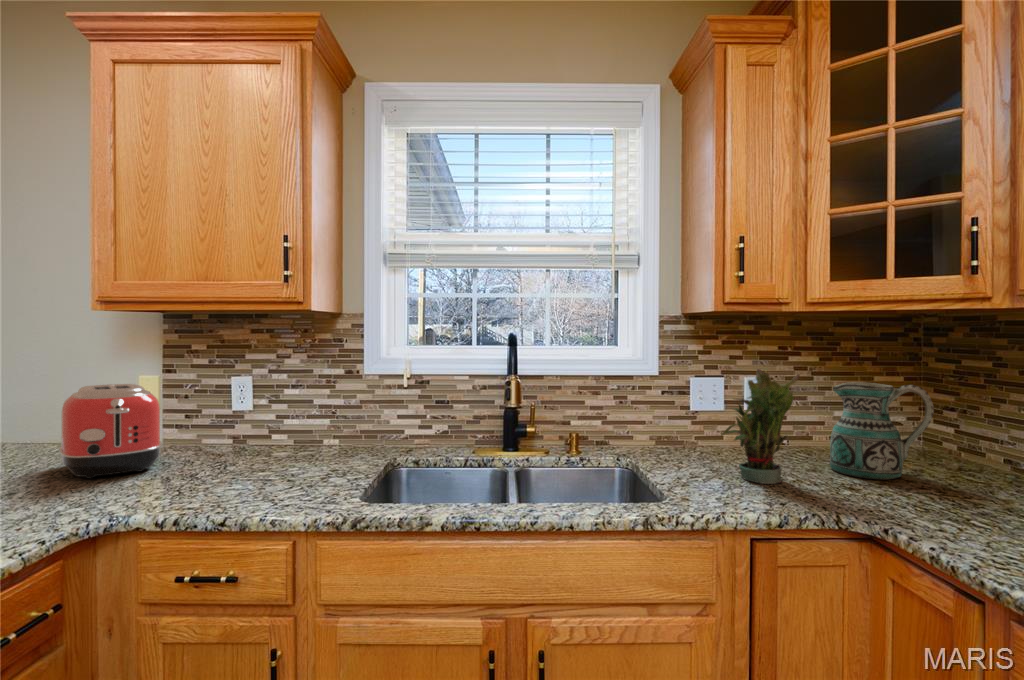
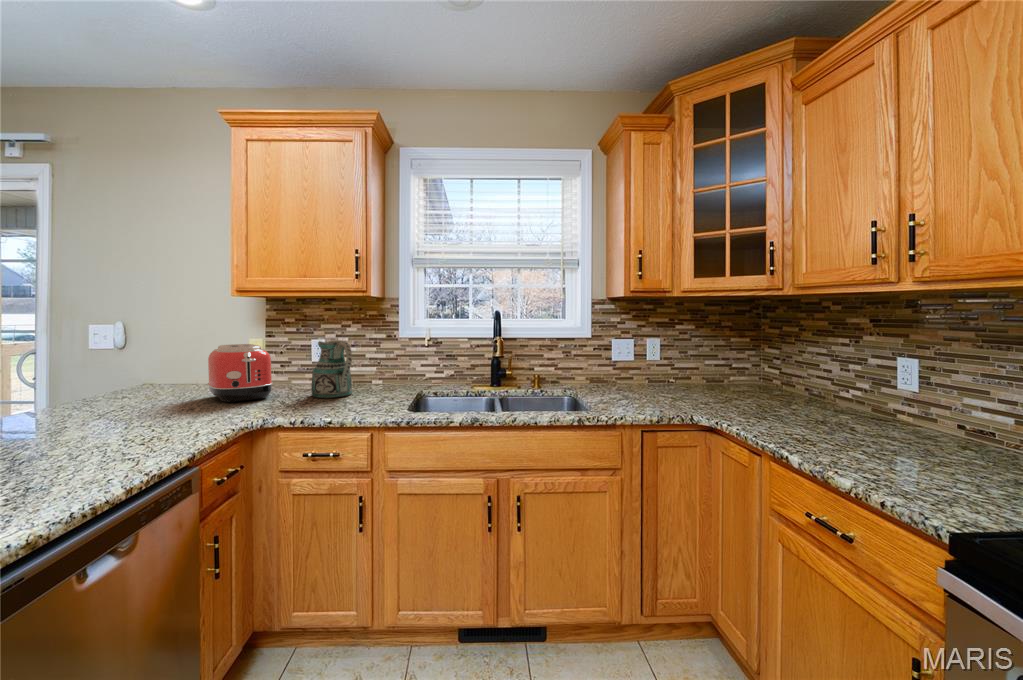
potted plant: present [722,369,799,484] -> none [626,332,673,401]
ceramic pitcher: present [830,382,934,479] -> present [311,340,352,398]

